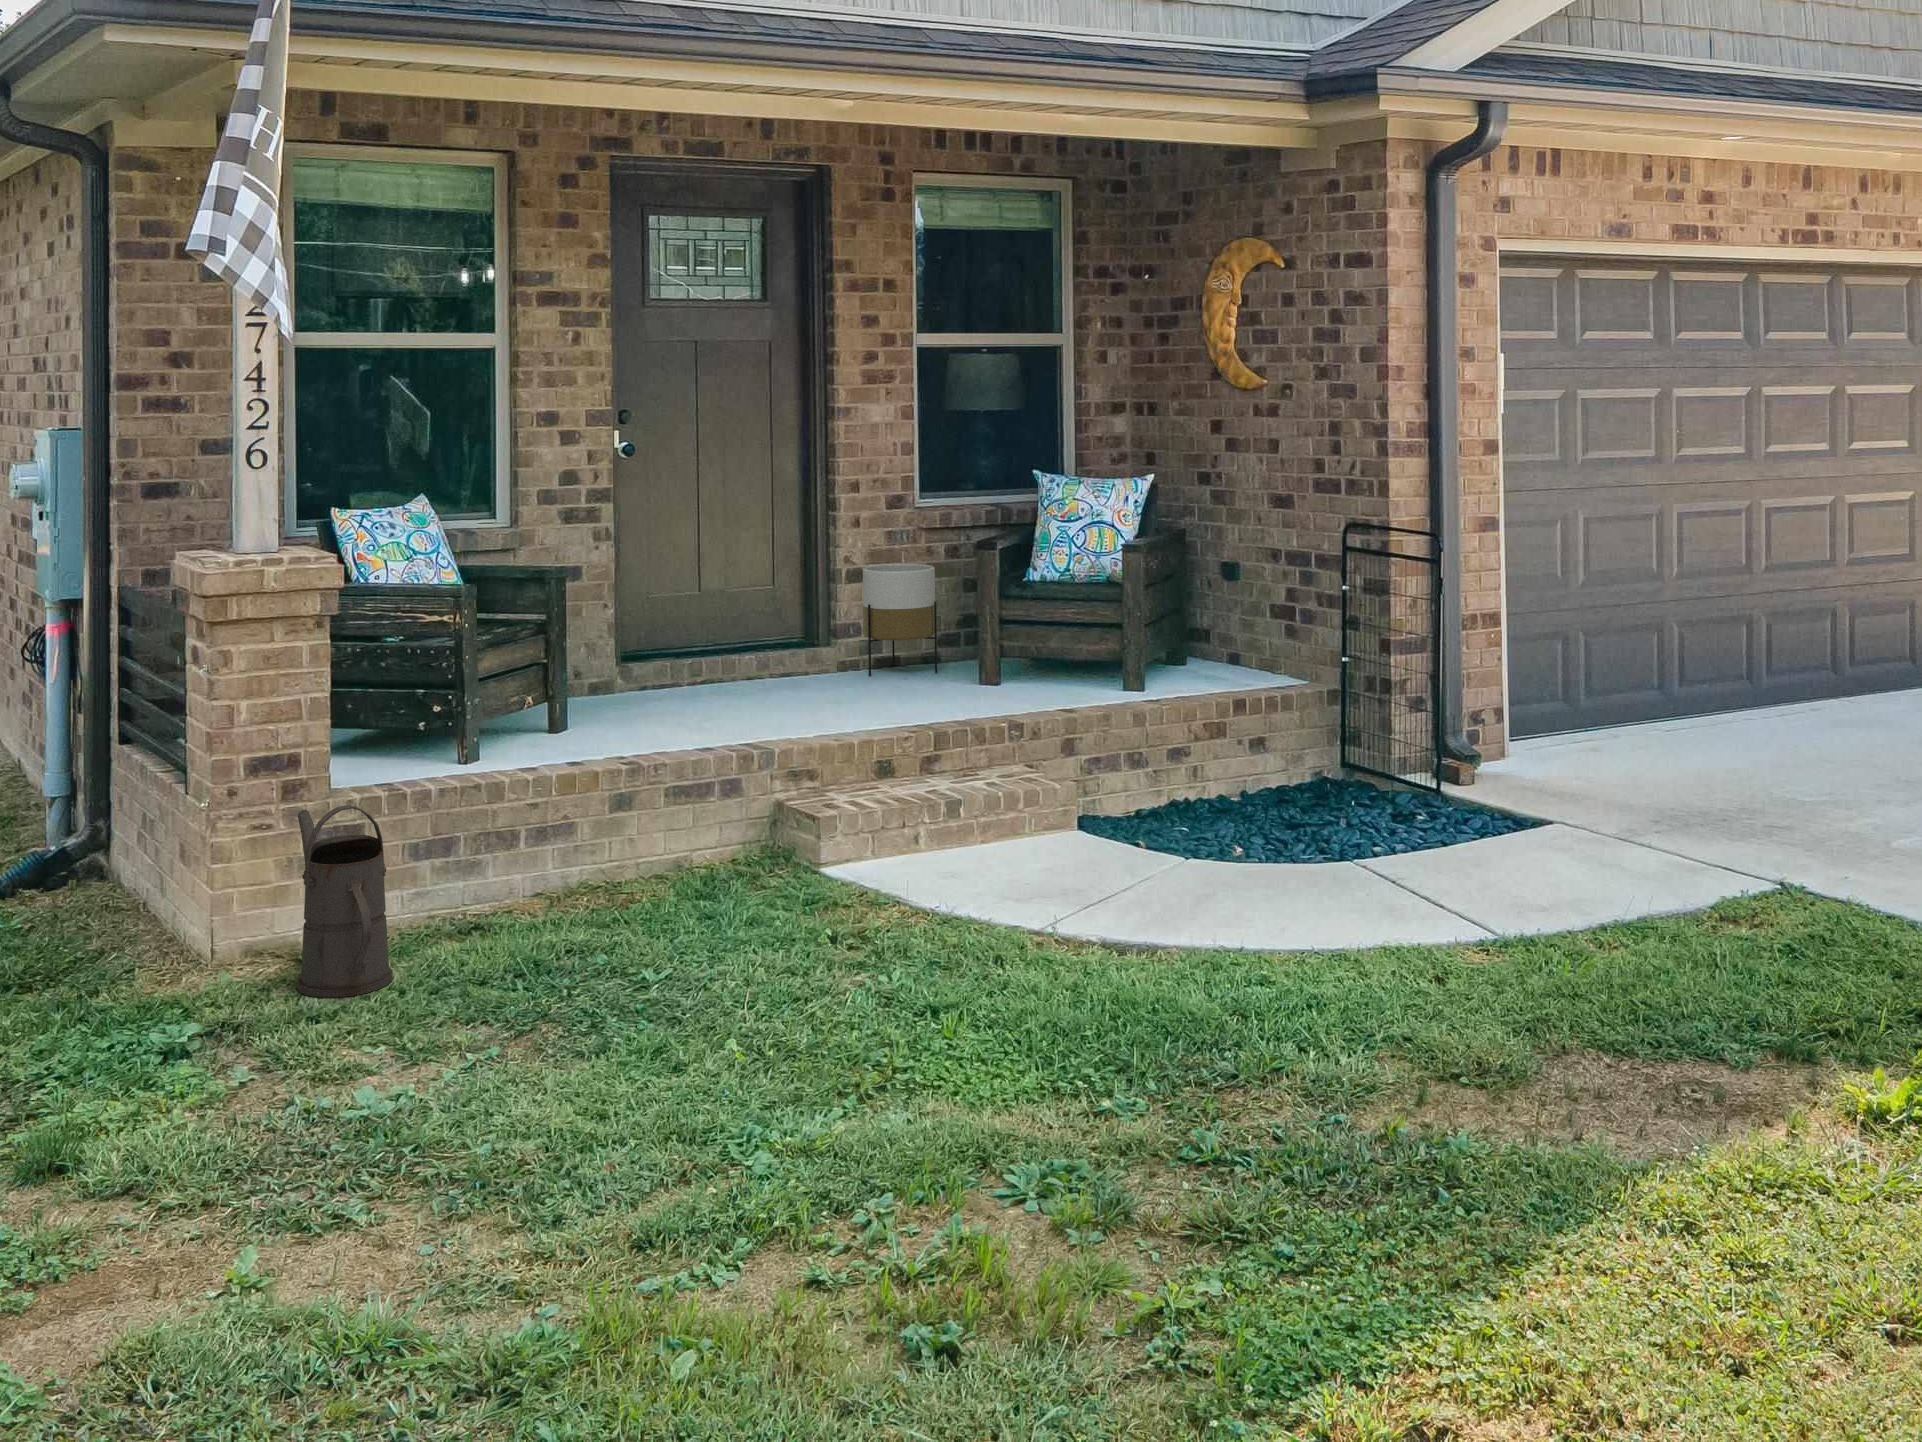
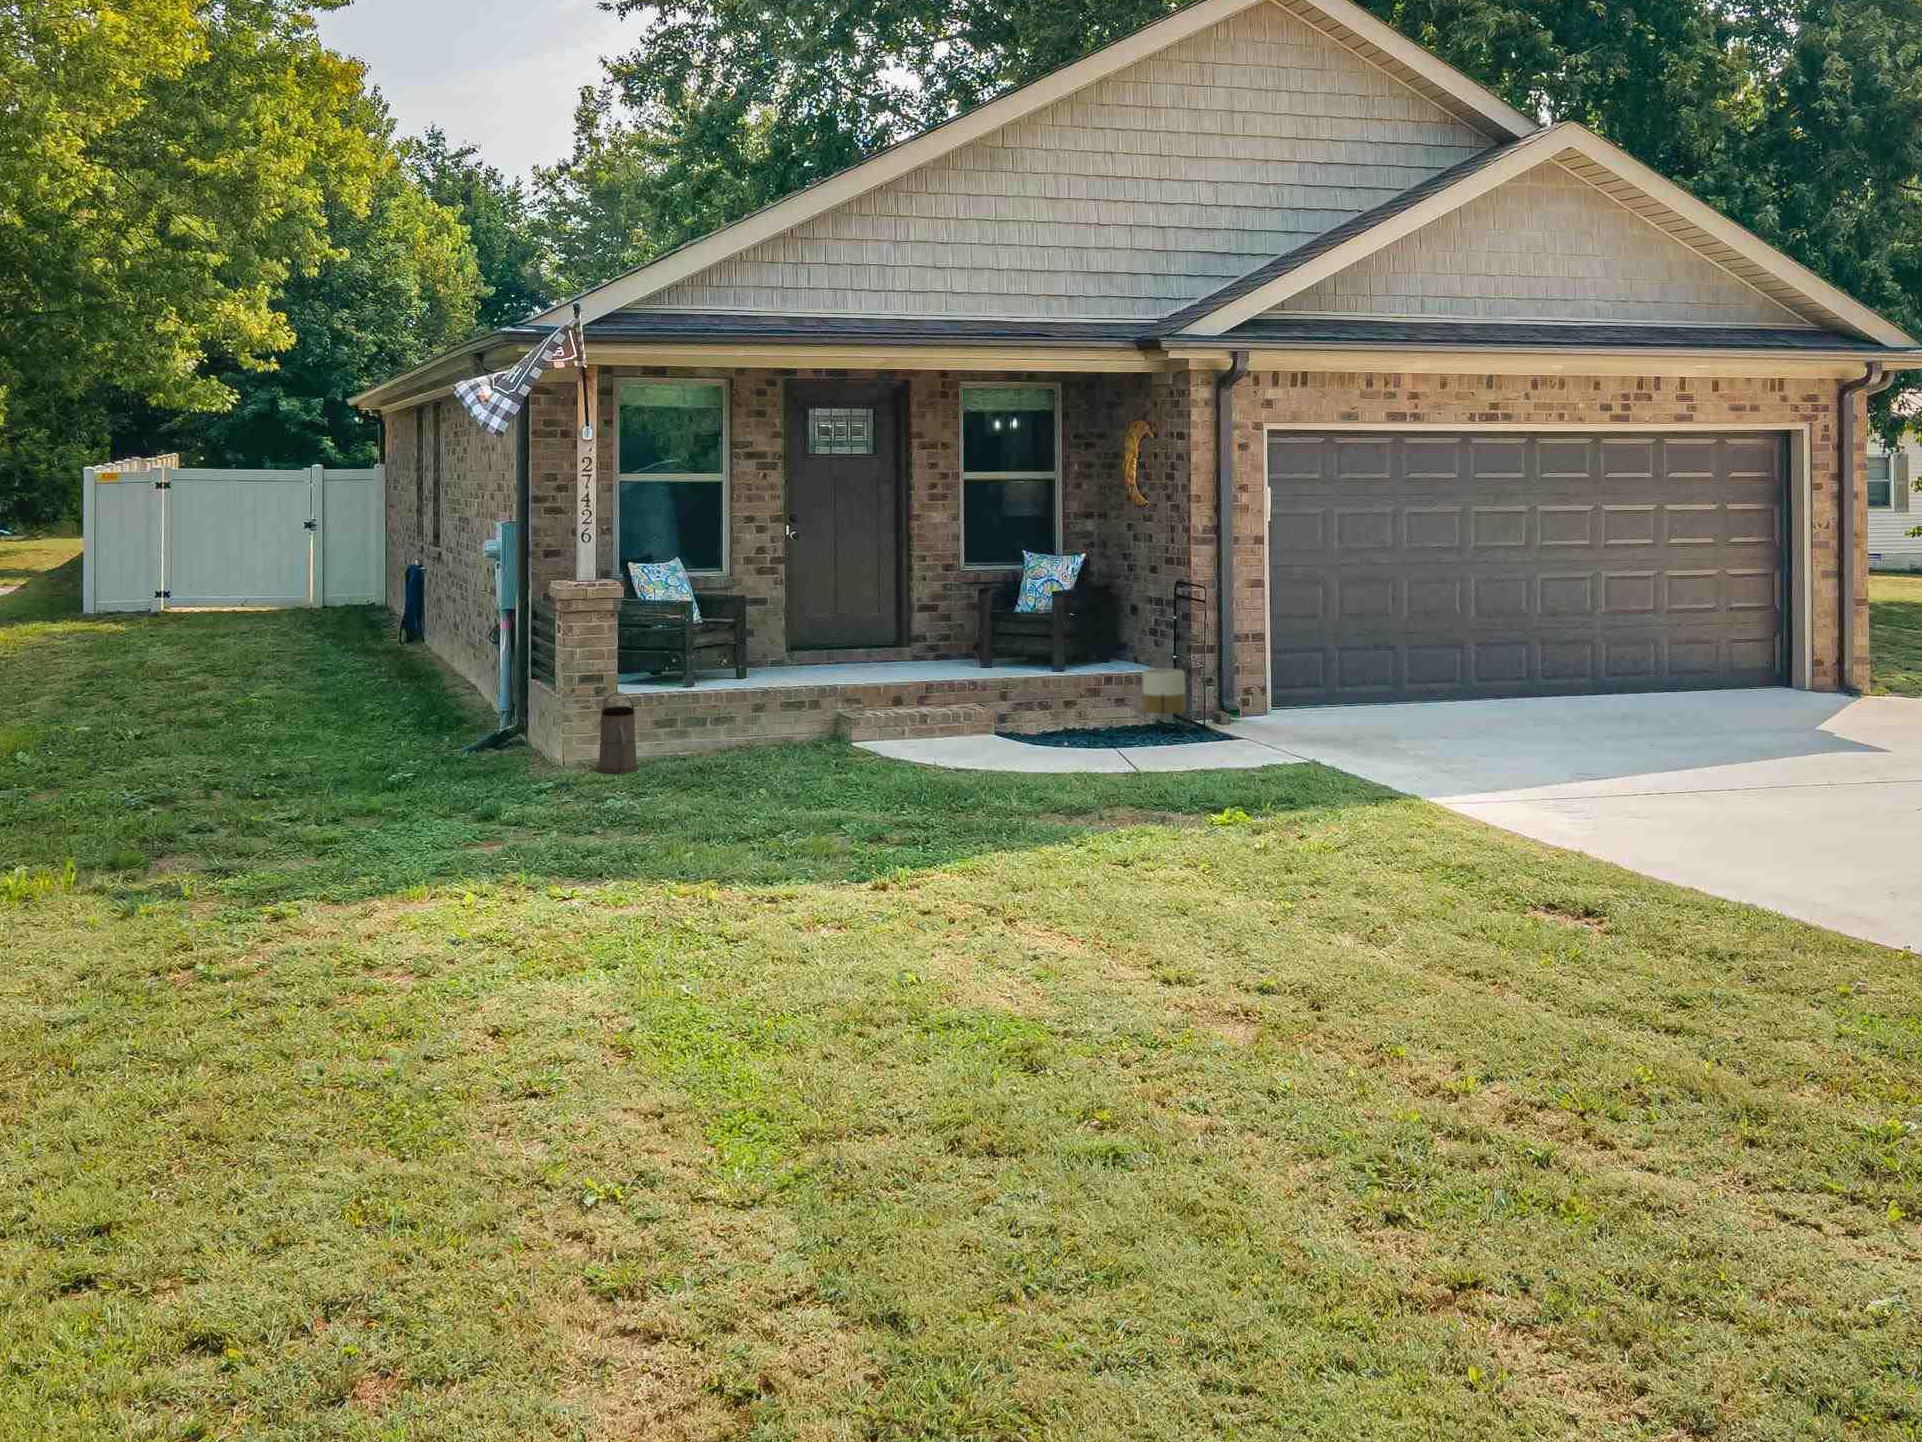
planter: present [863,564,937,676] -> present [1142,669,1185,715]

